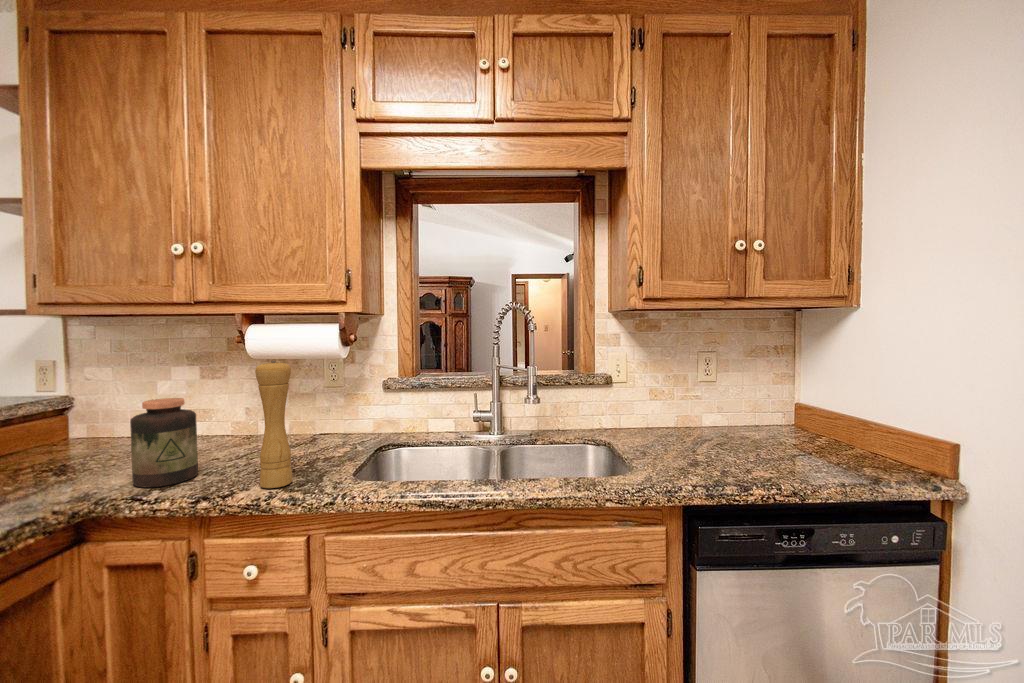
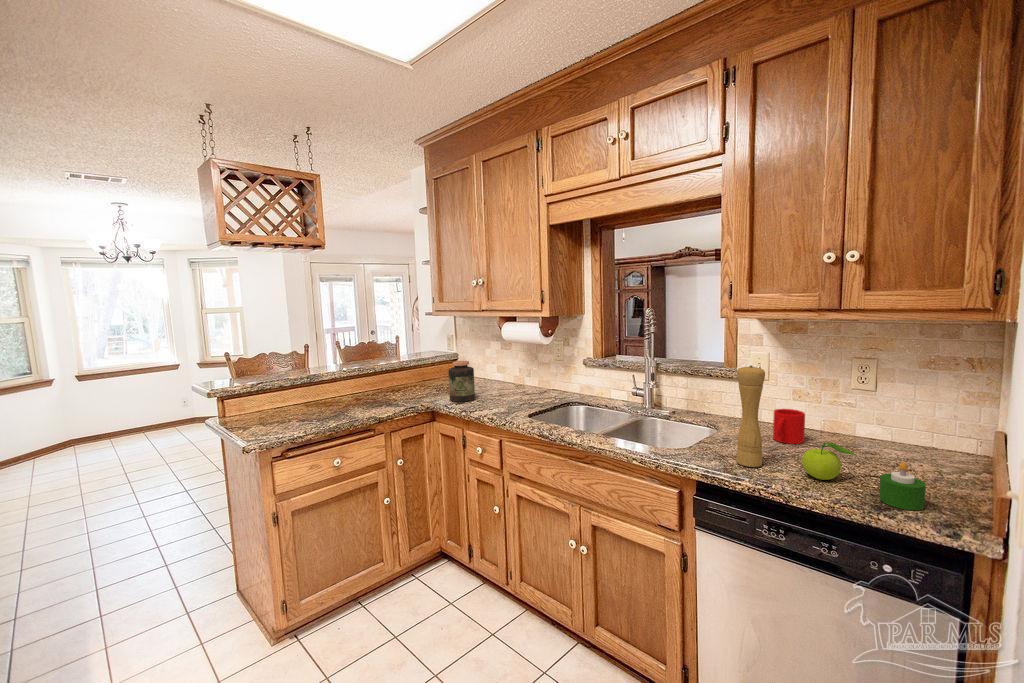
pepper mill: present [255,361,292,488] -> present [736,366,765,467]
mug: none [662,407,692,443] -> present [773,409,805,444]
fruit: none [763,428,811,469] -> present [802,442,856,480]
candle: none [843,432,885,477] -> present [879,462,926,510]

